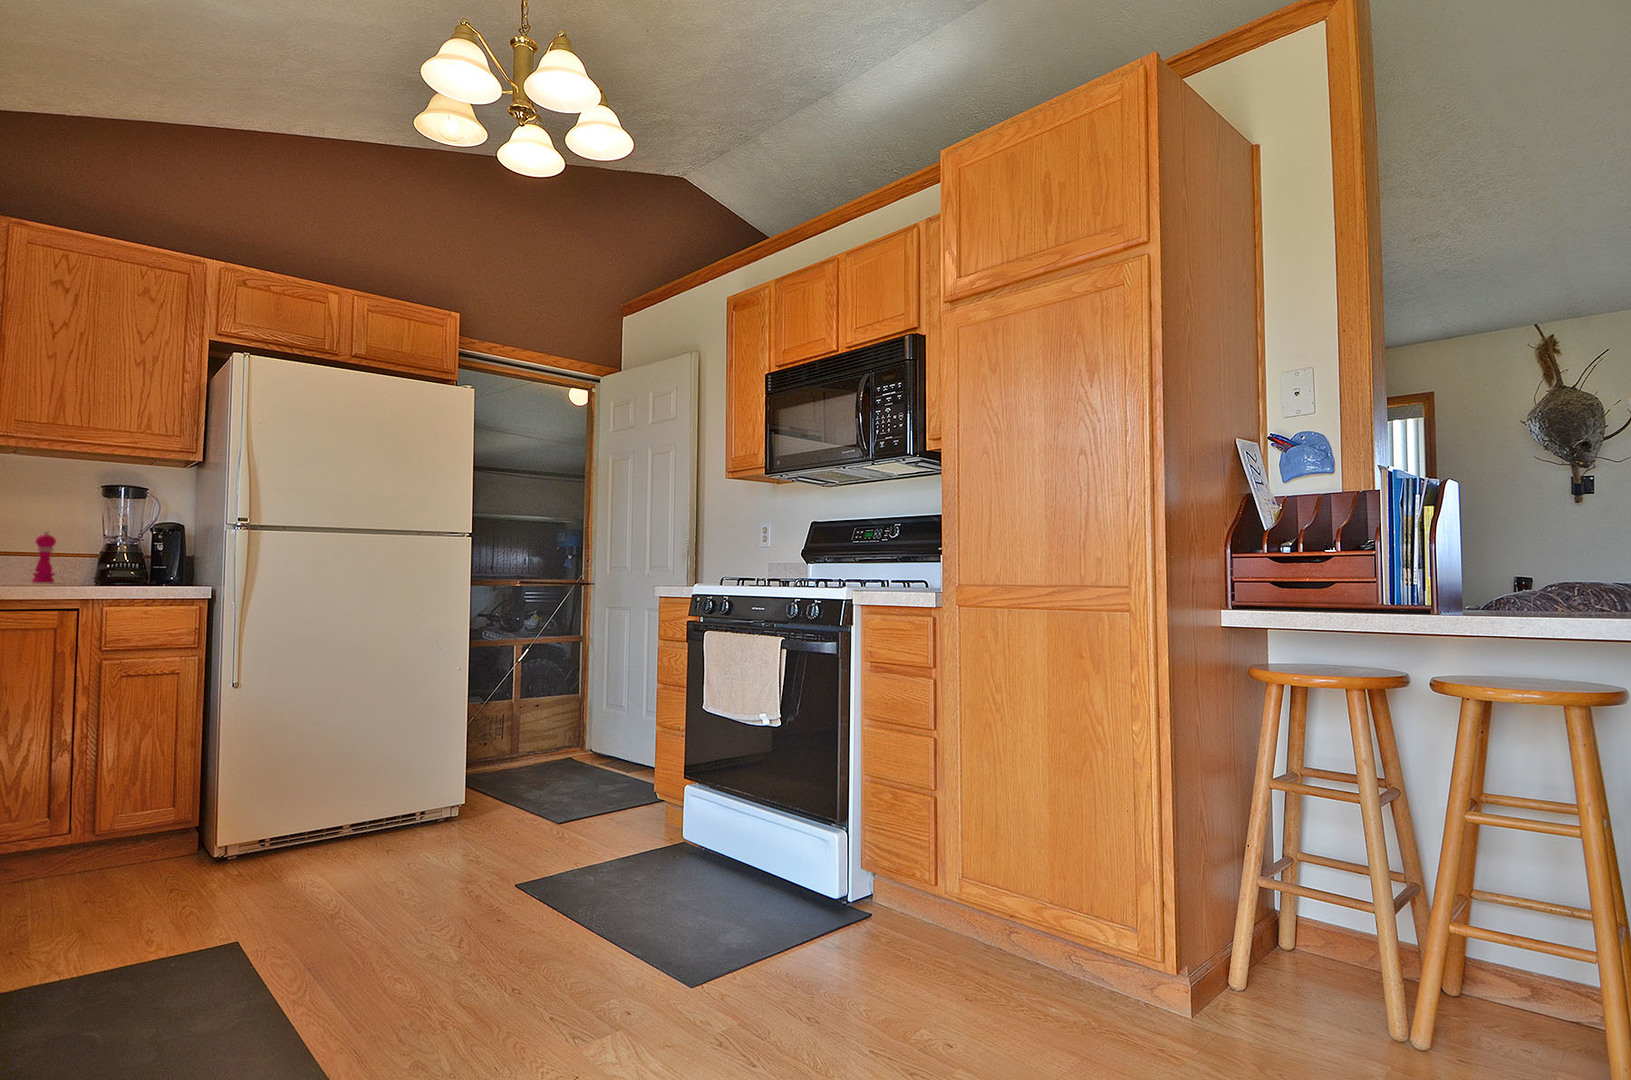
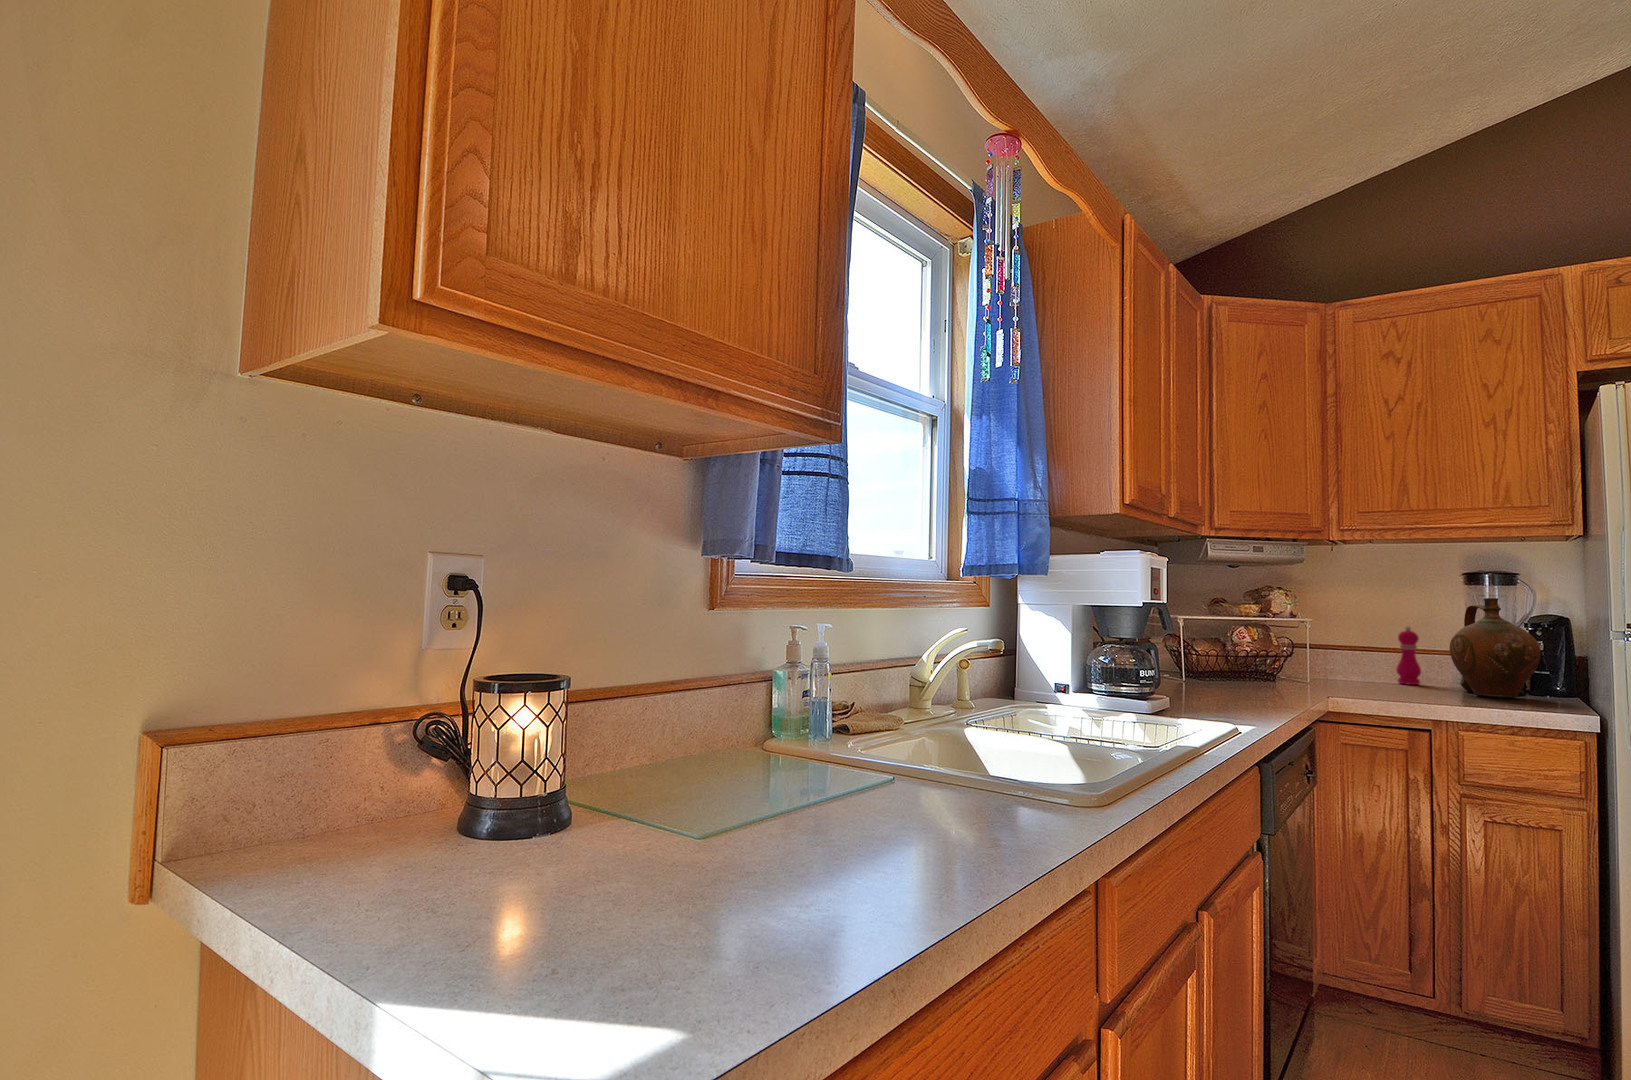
ceramic jug: none [92,505,166,584] -> present [1450,598,1541,698]

